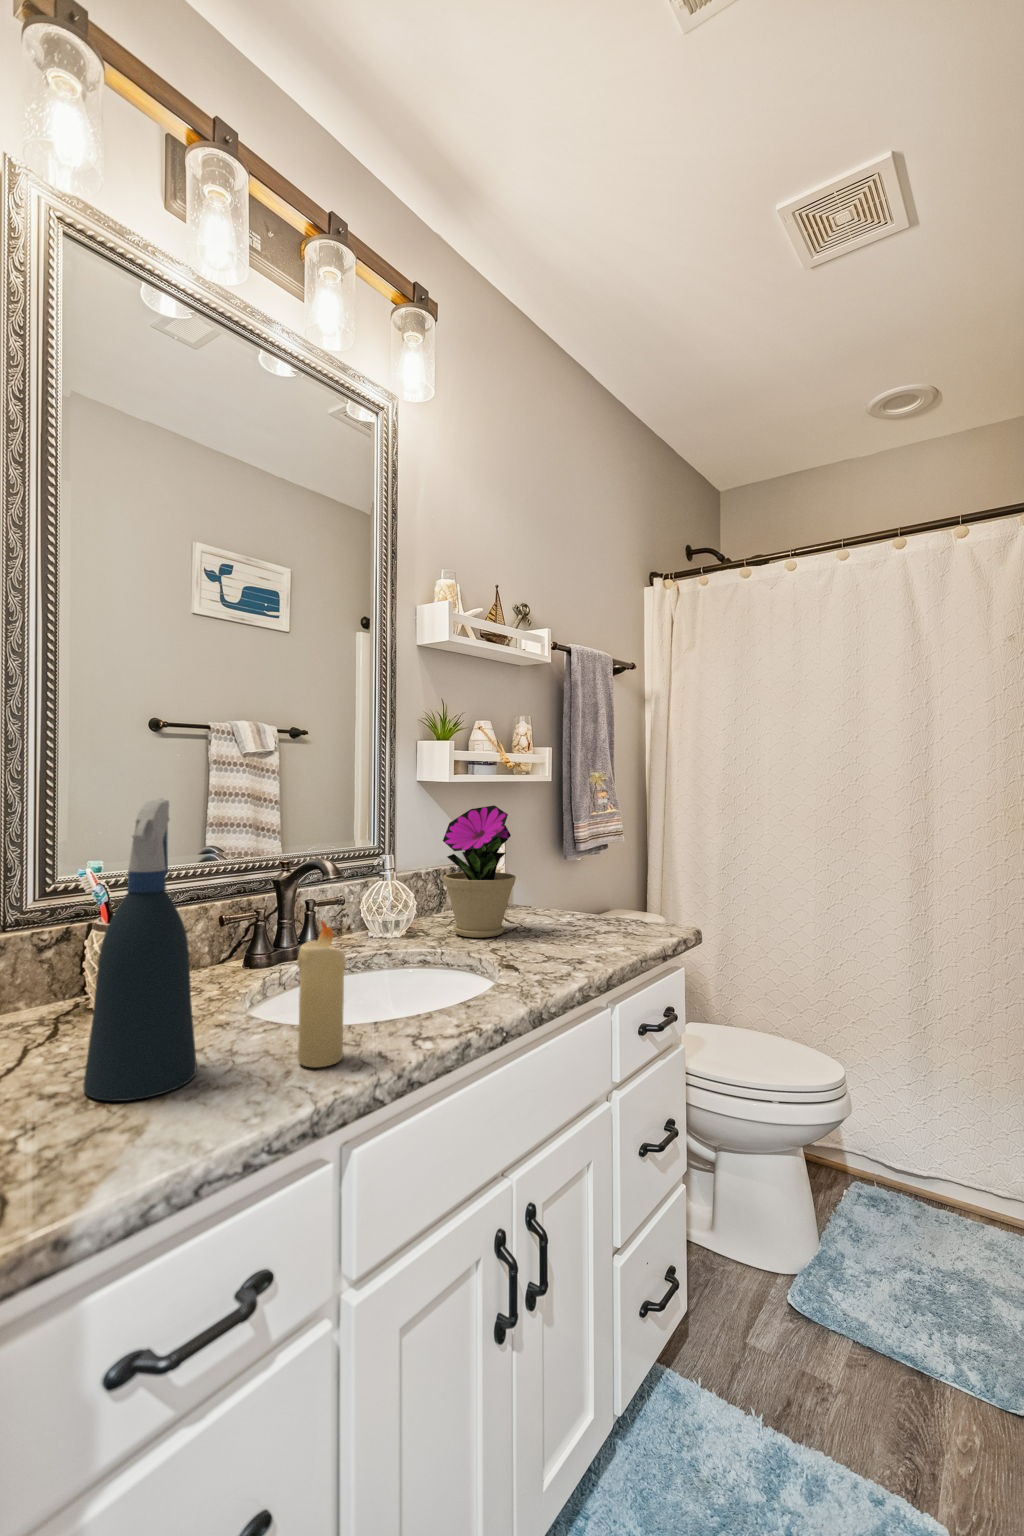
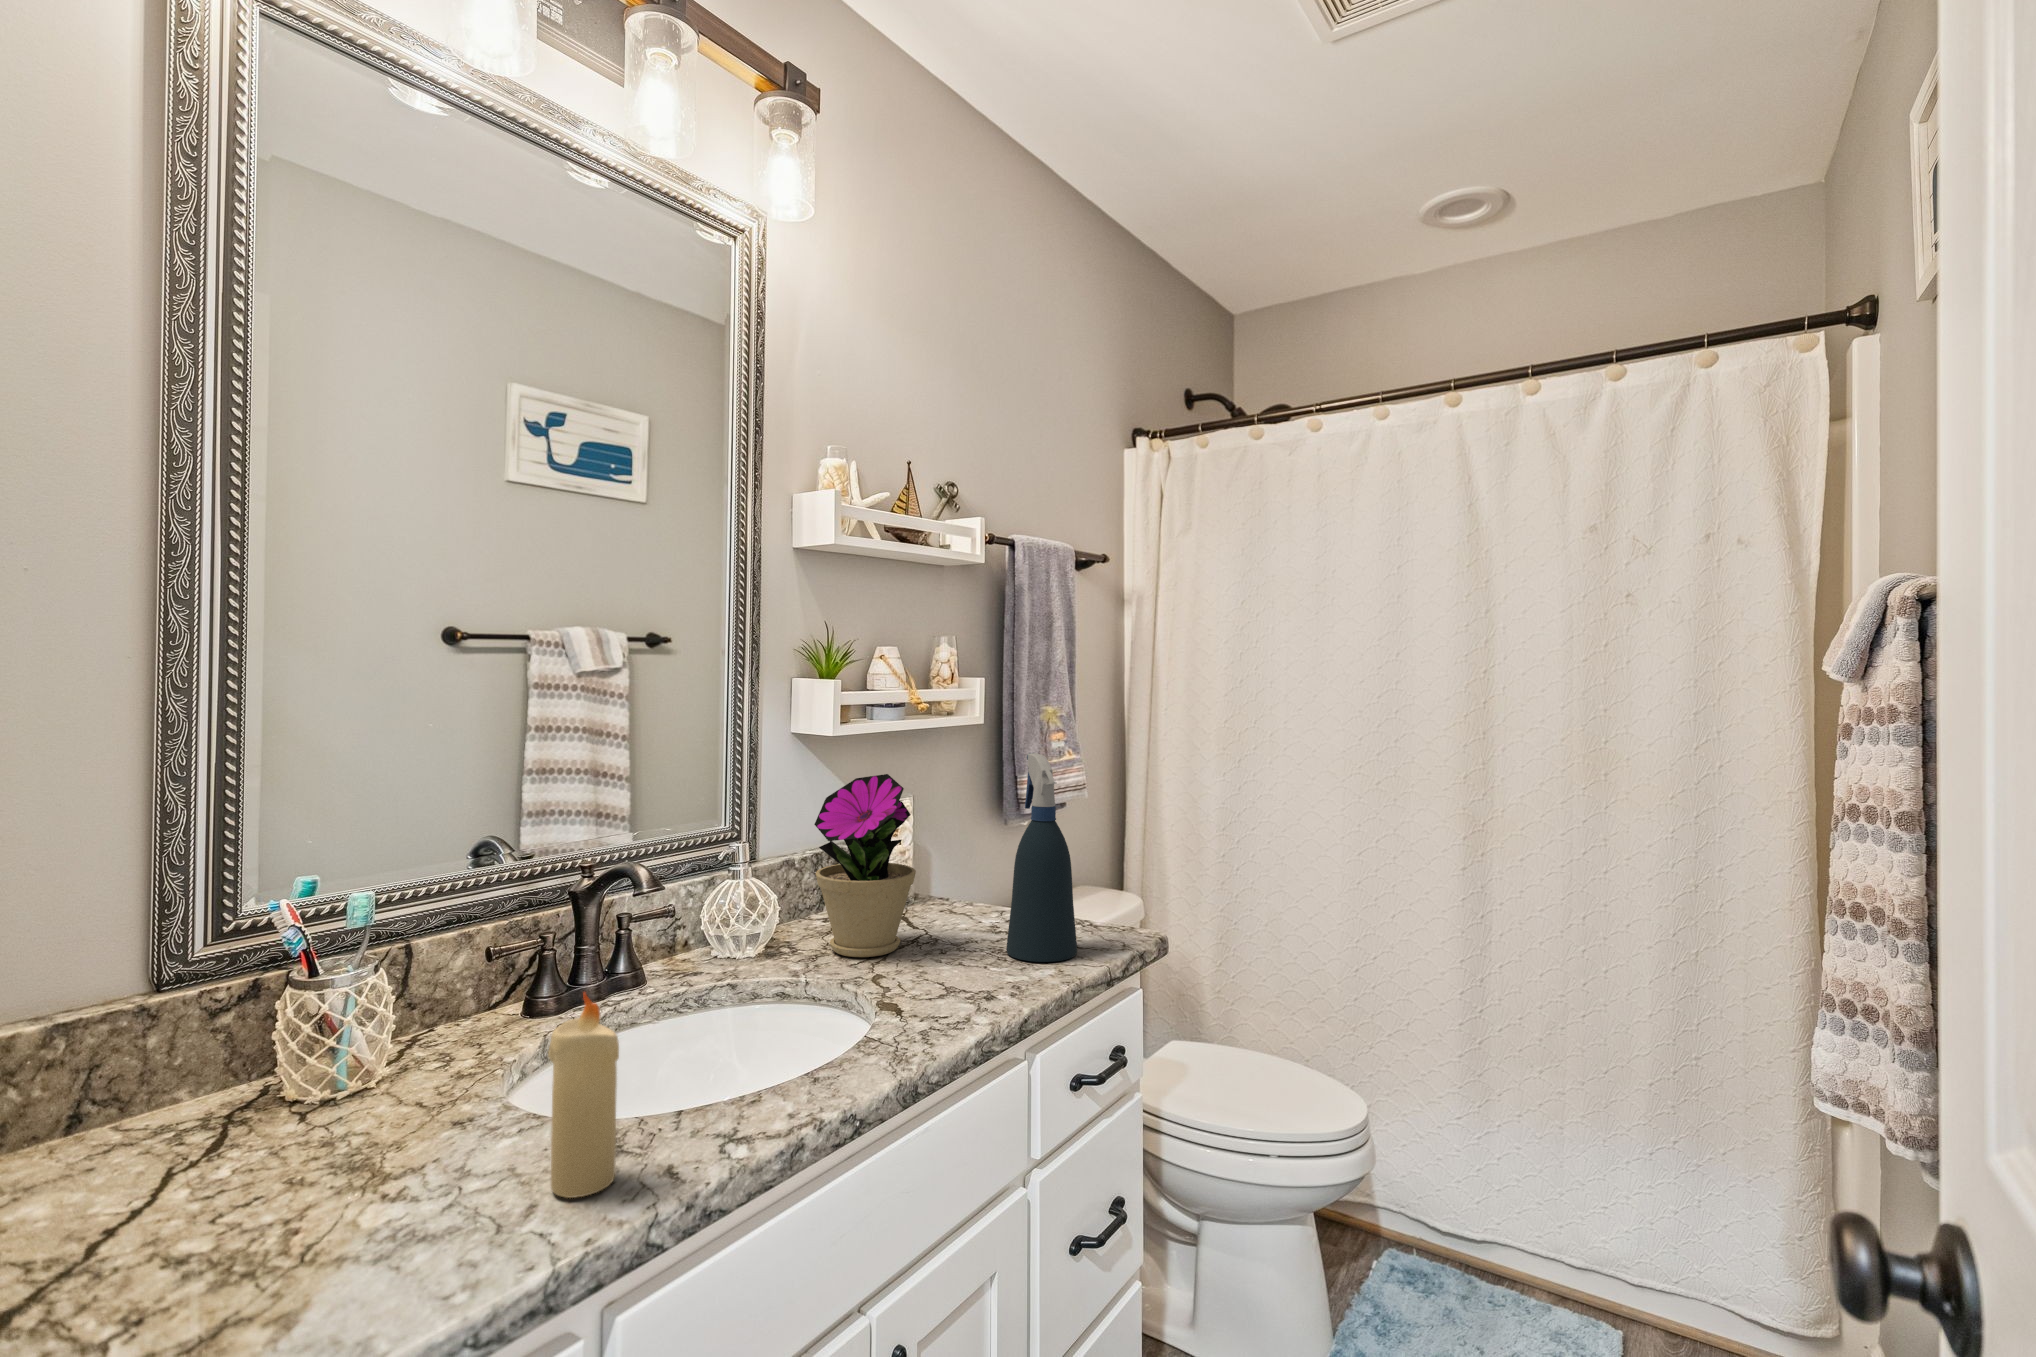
spray bottle: present [83,799,197,1101] -> present [1006,753,1077,962]

